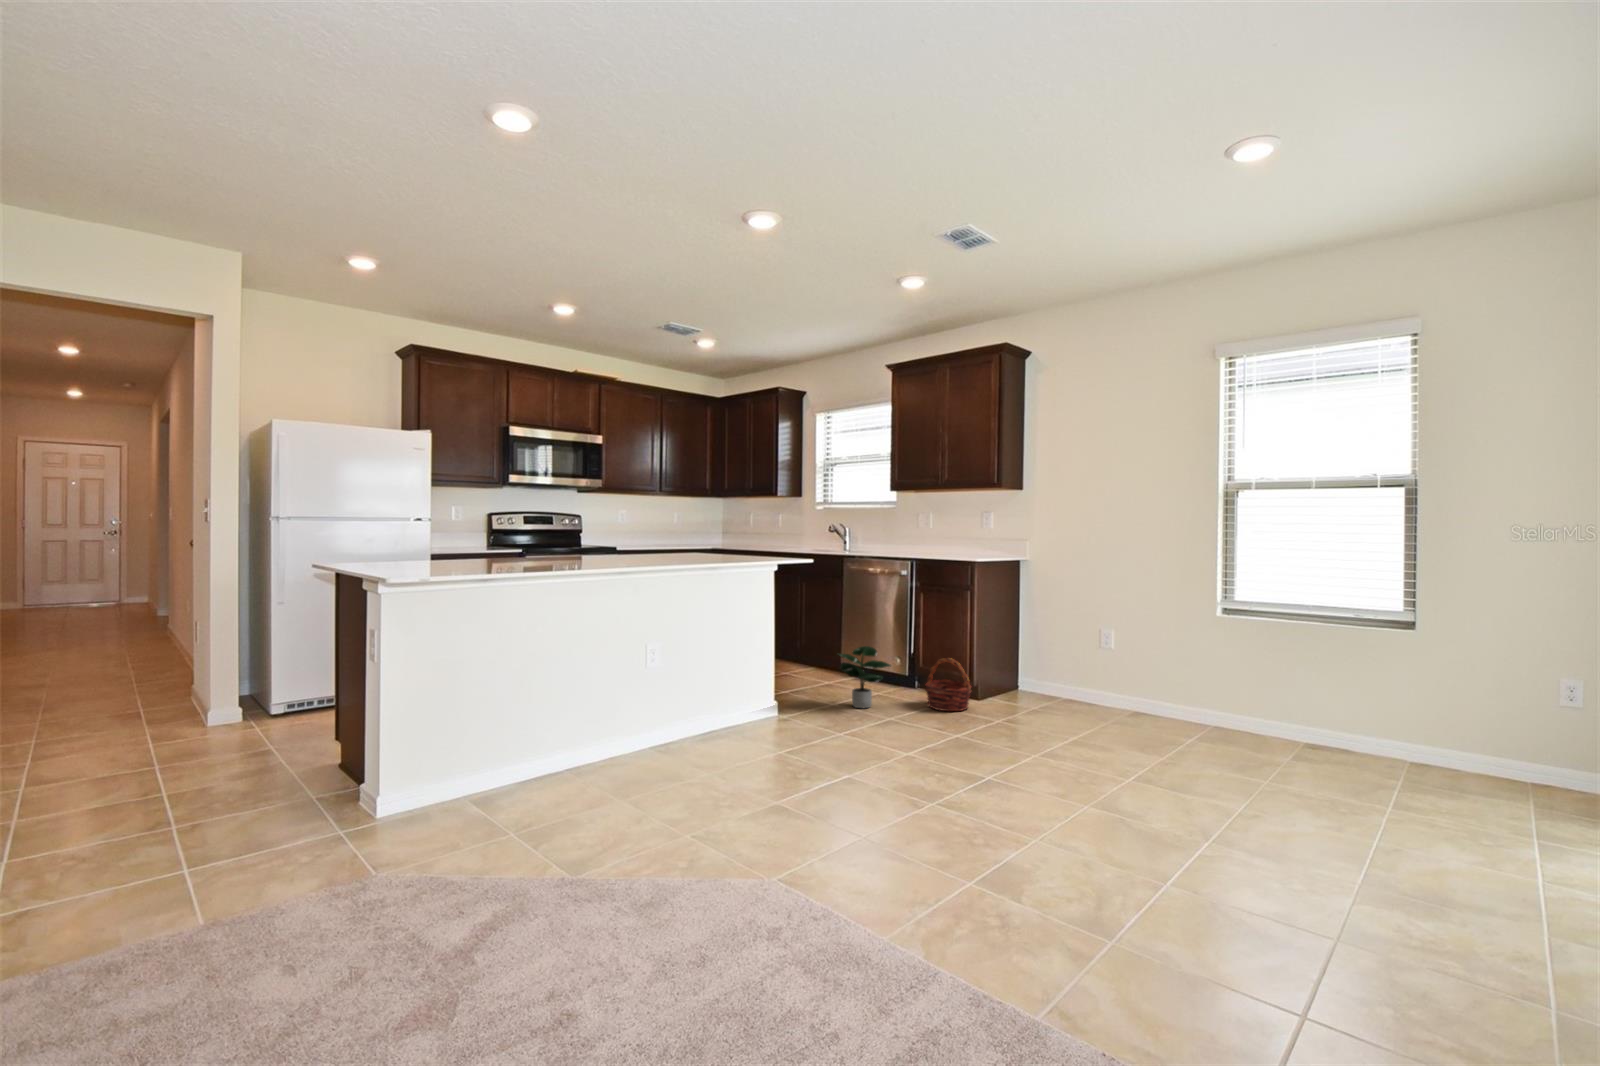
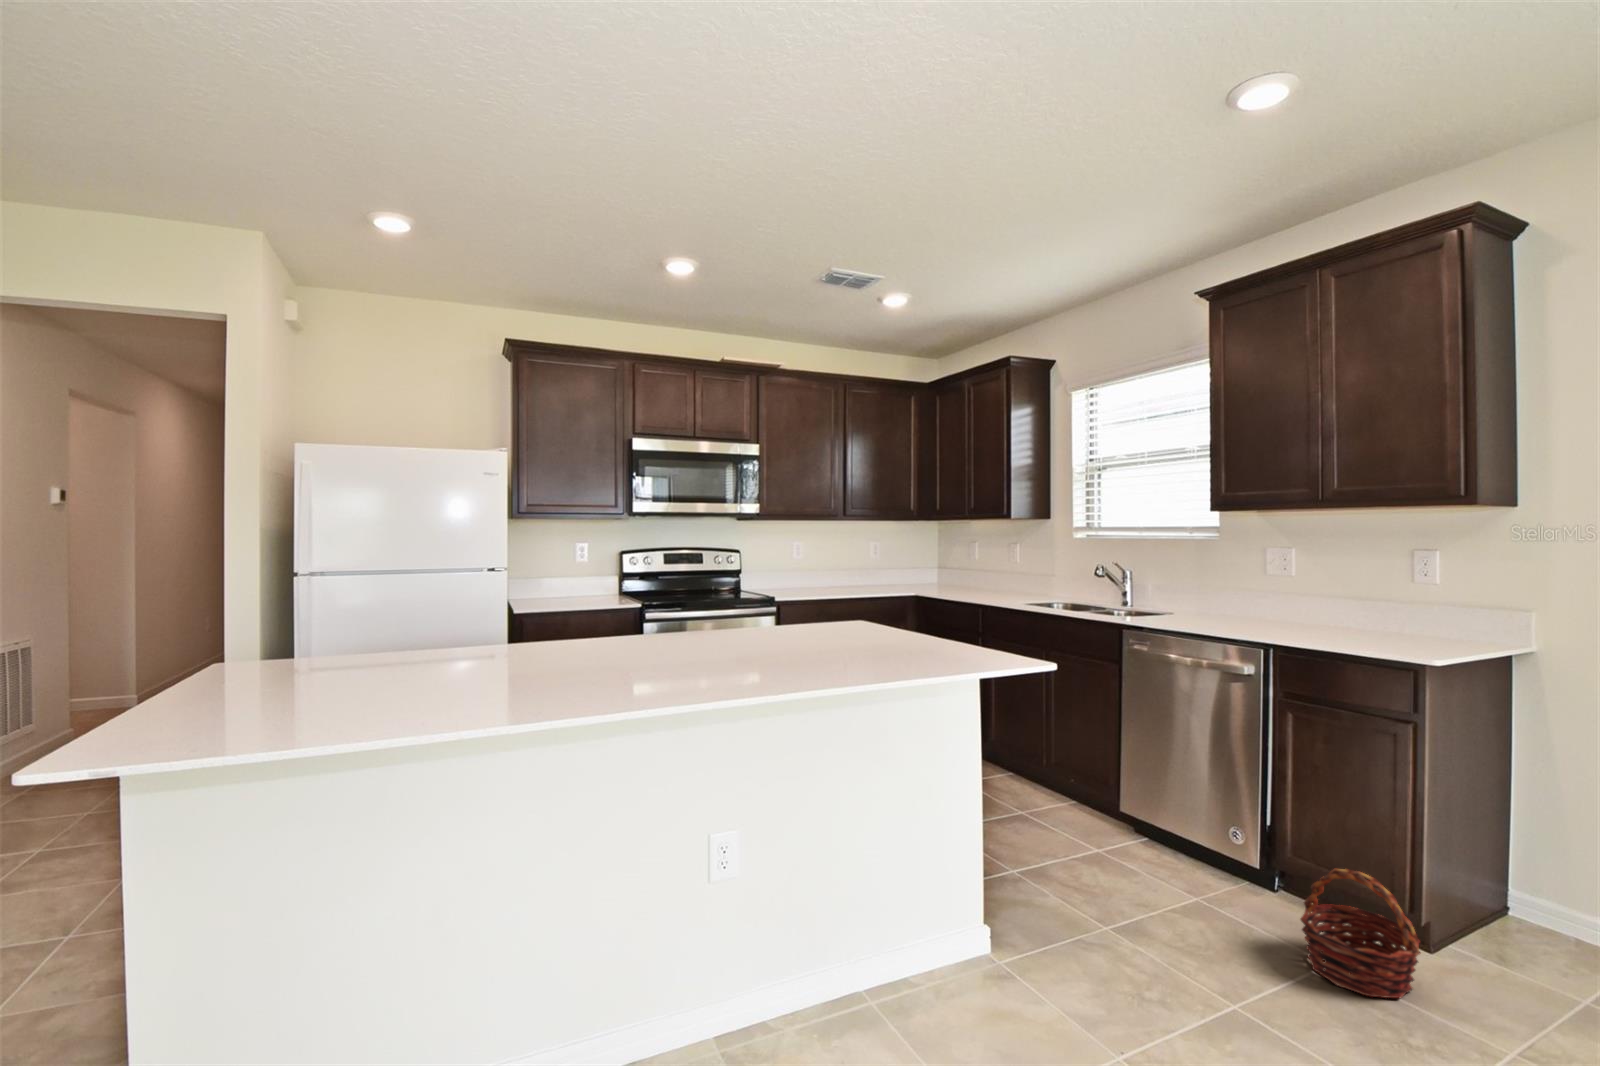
potted plant: present [839,646,891,708] -> none [1106,817,1227,952]

